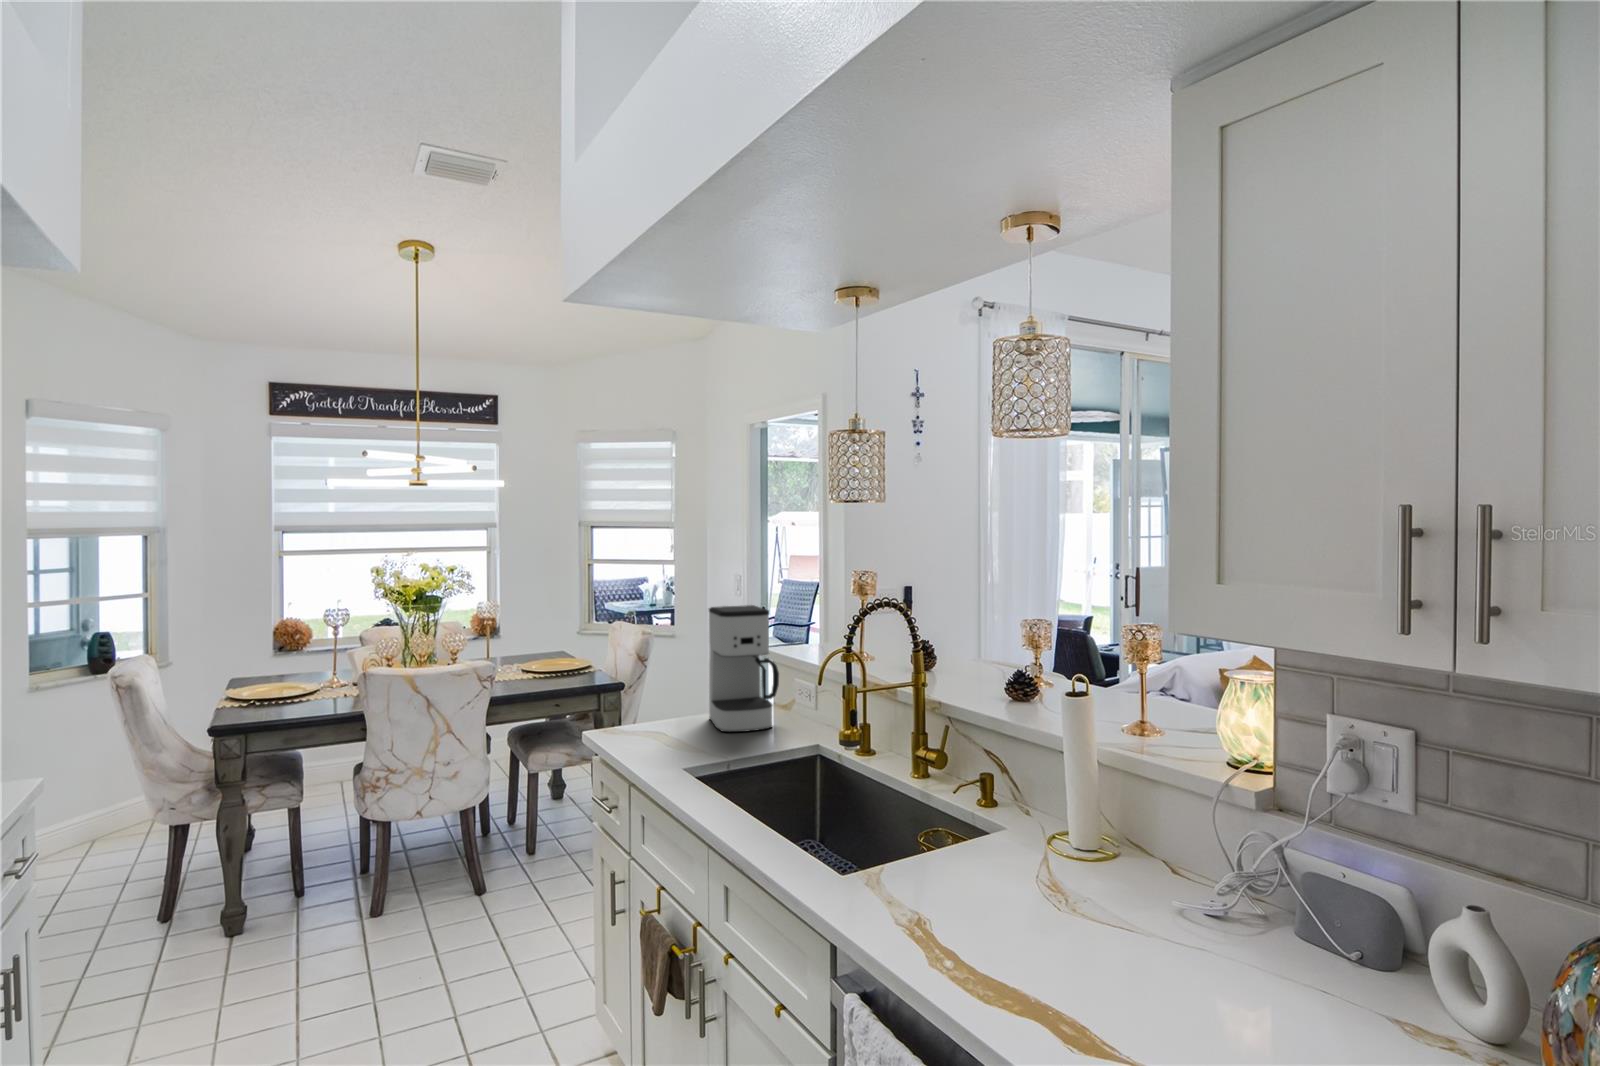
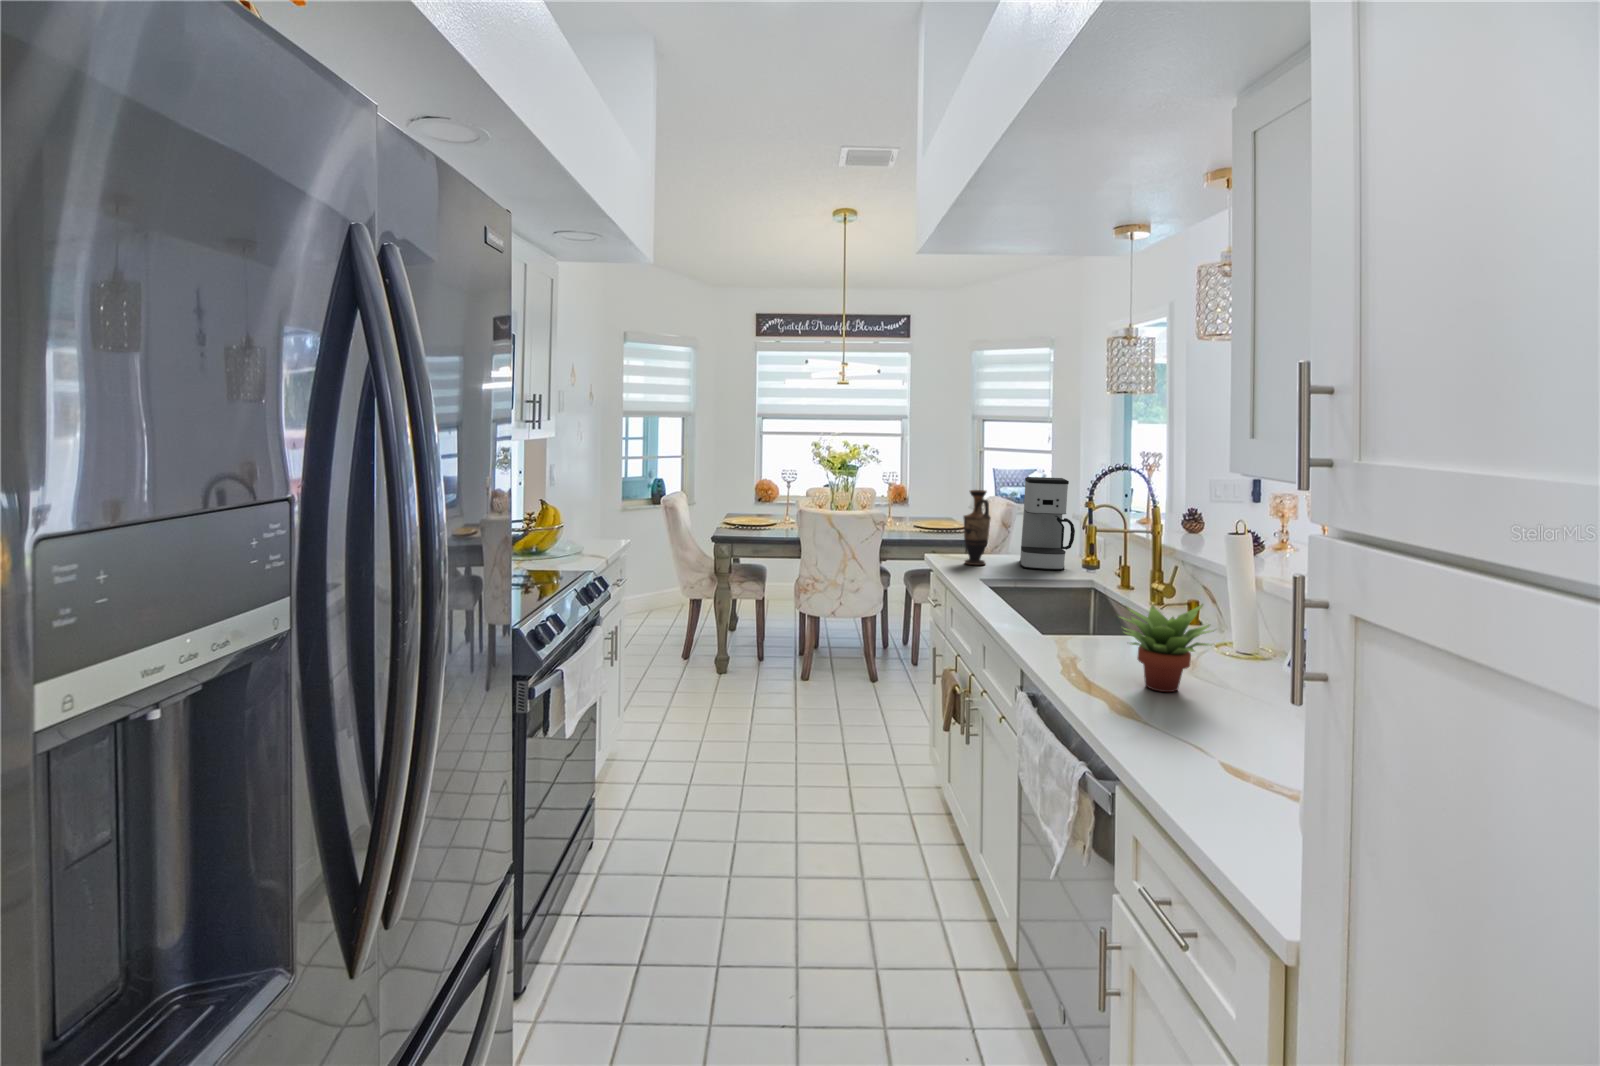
vase: none [636,630,674,738] -> present [963,490,991,565]
succulent plant: none [1010,822,1155,980] -> present [1119,604,1214,692]

